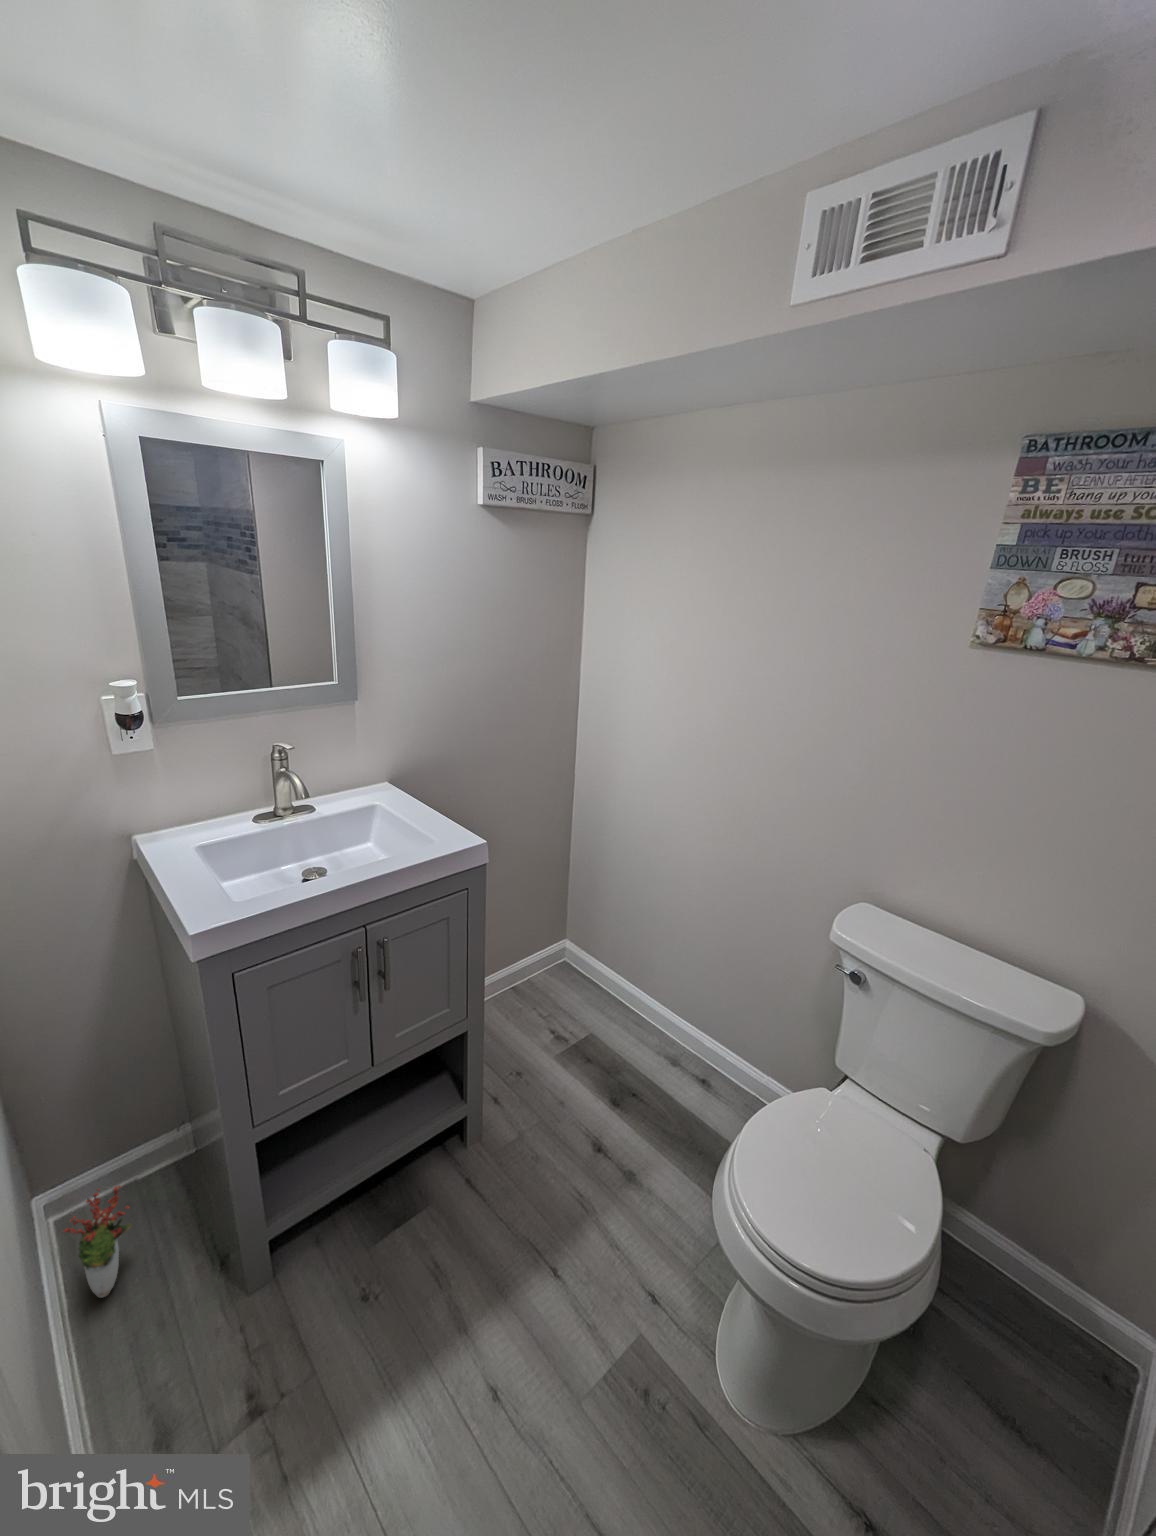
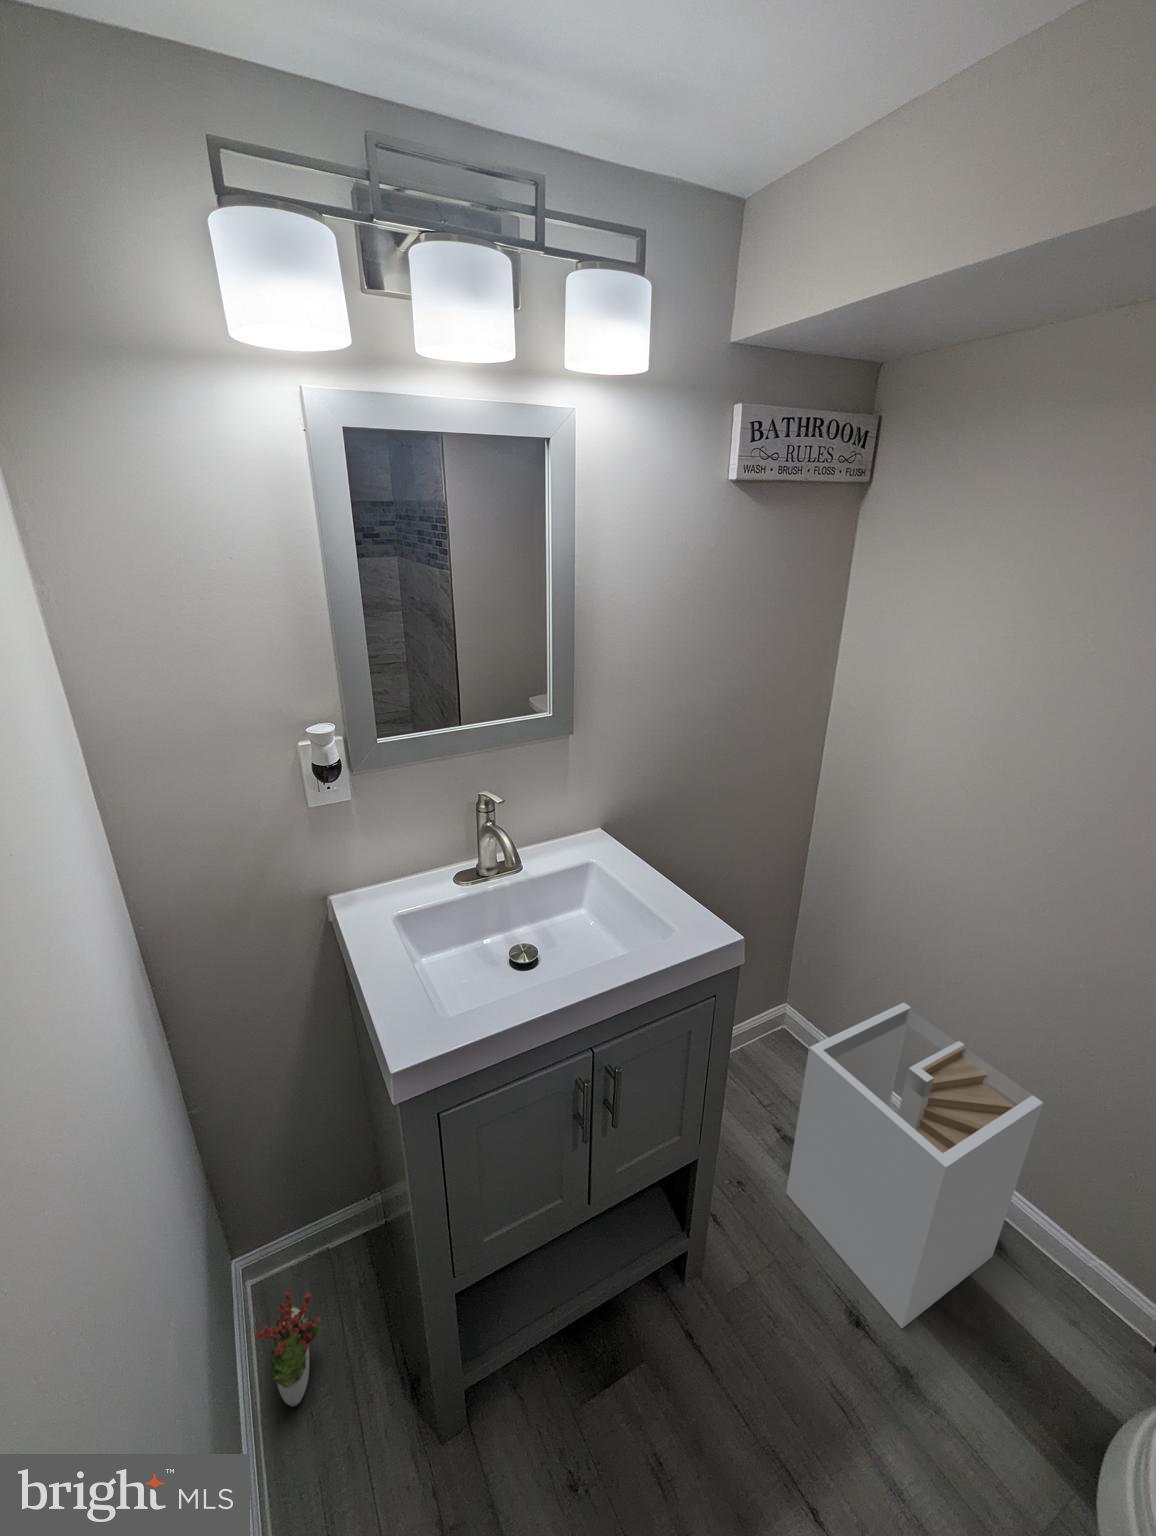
laundry hamper: none [557,910,721,1147] -> present [786,1003,1043,1328]

